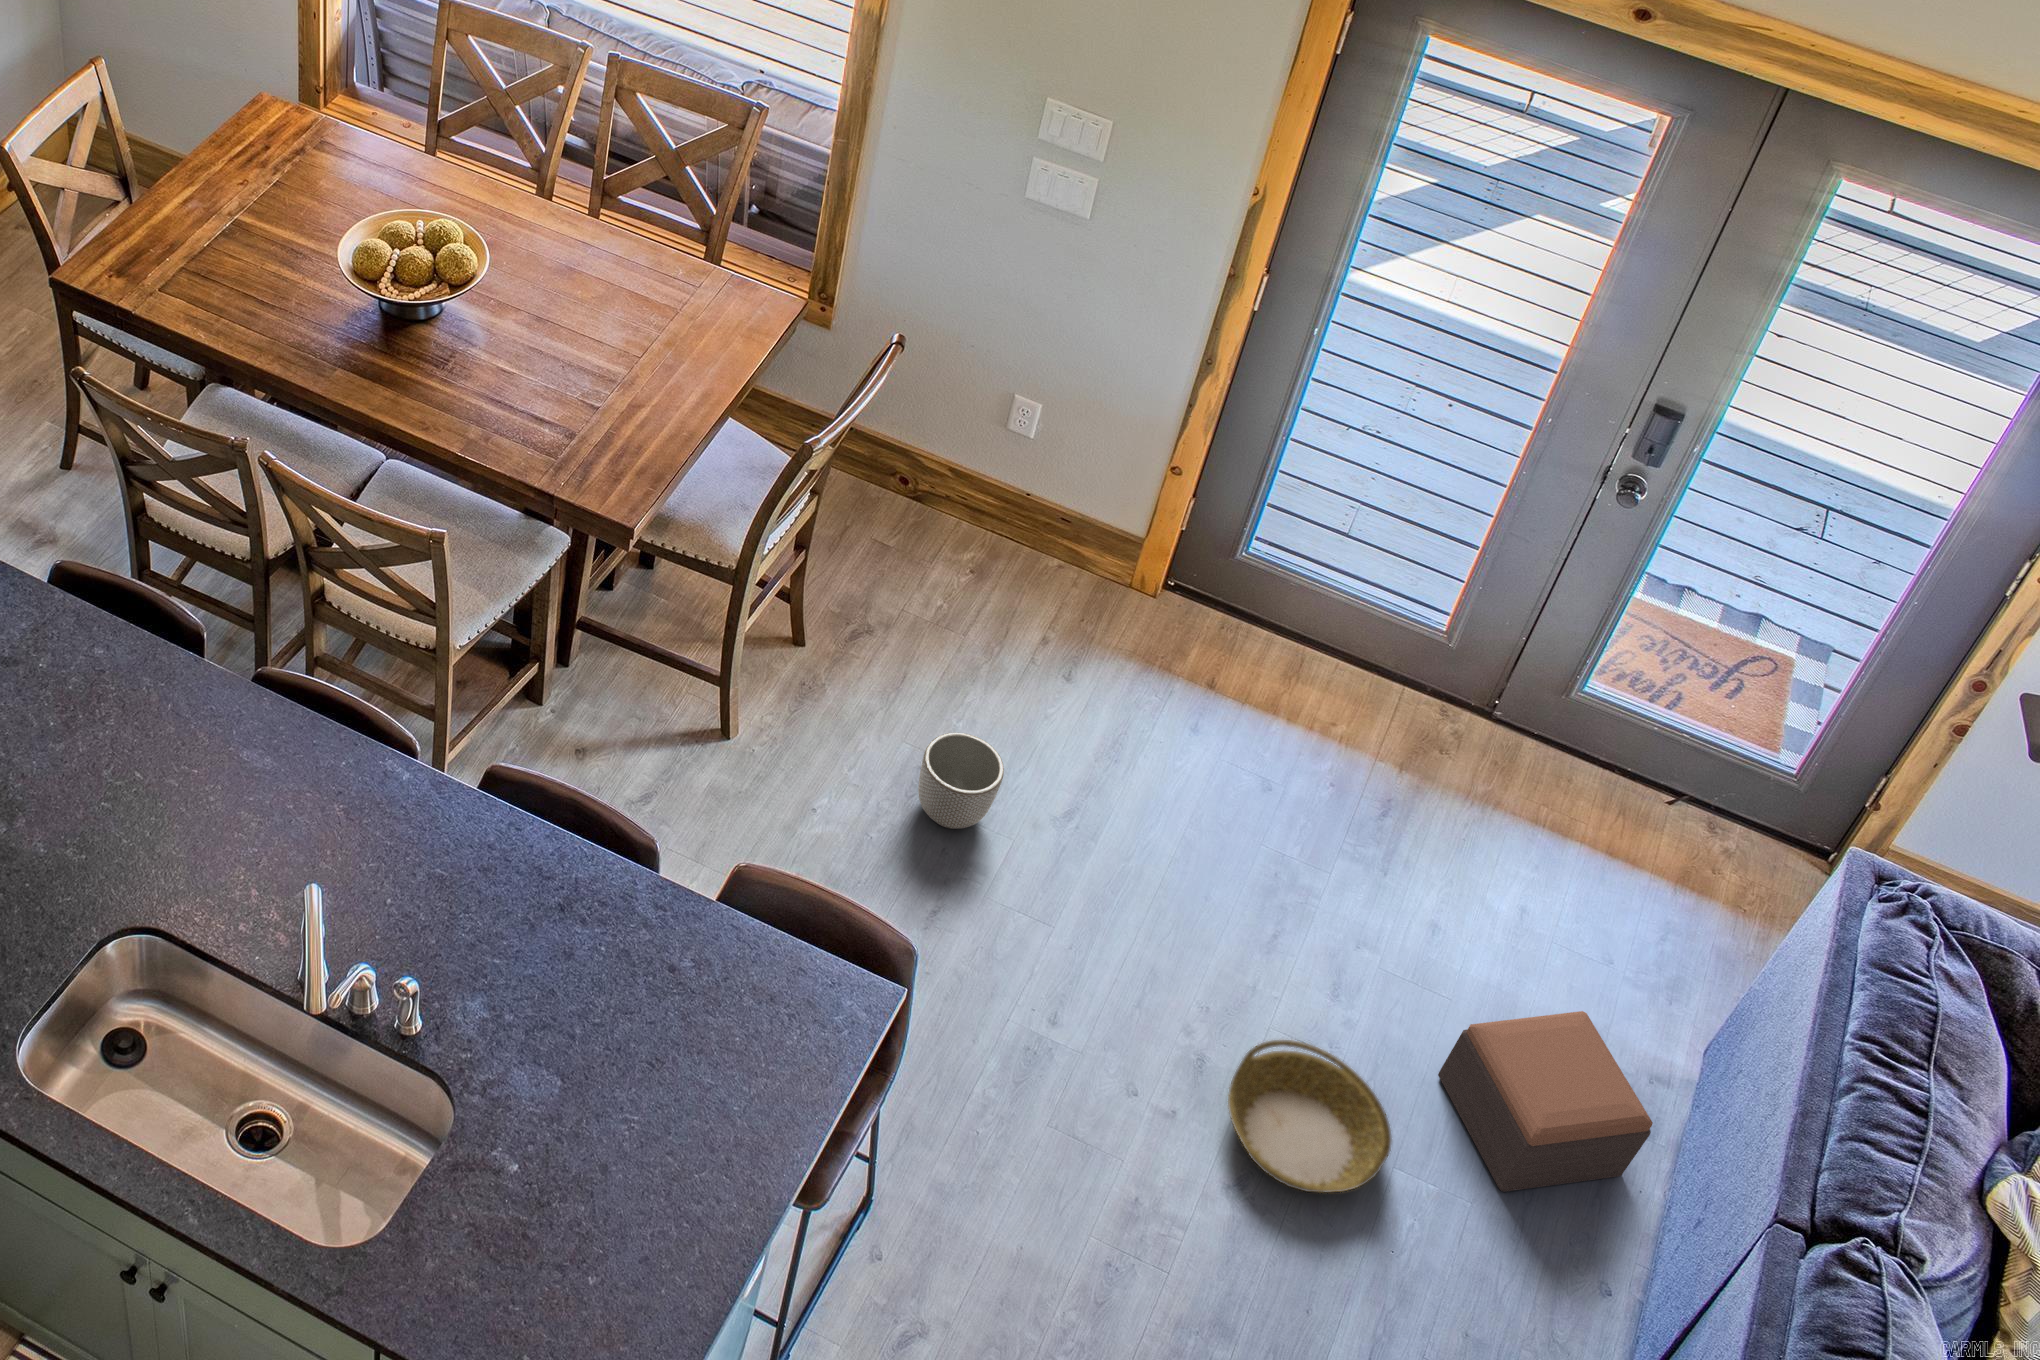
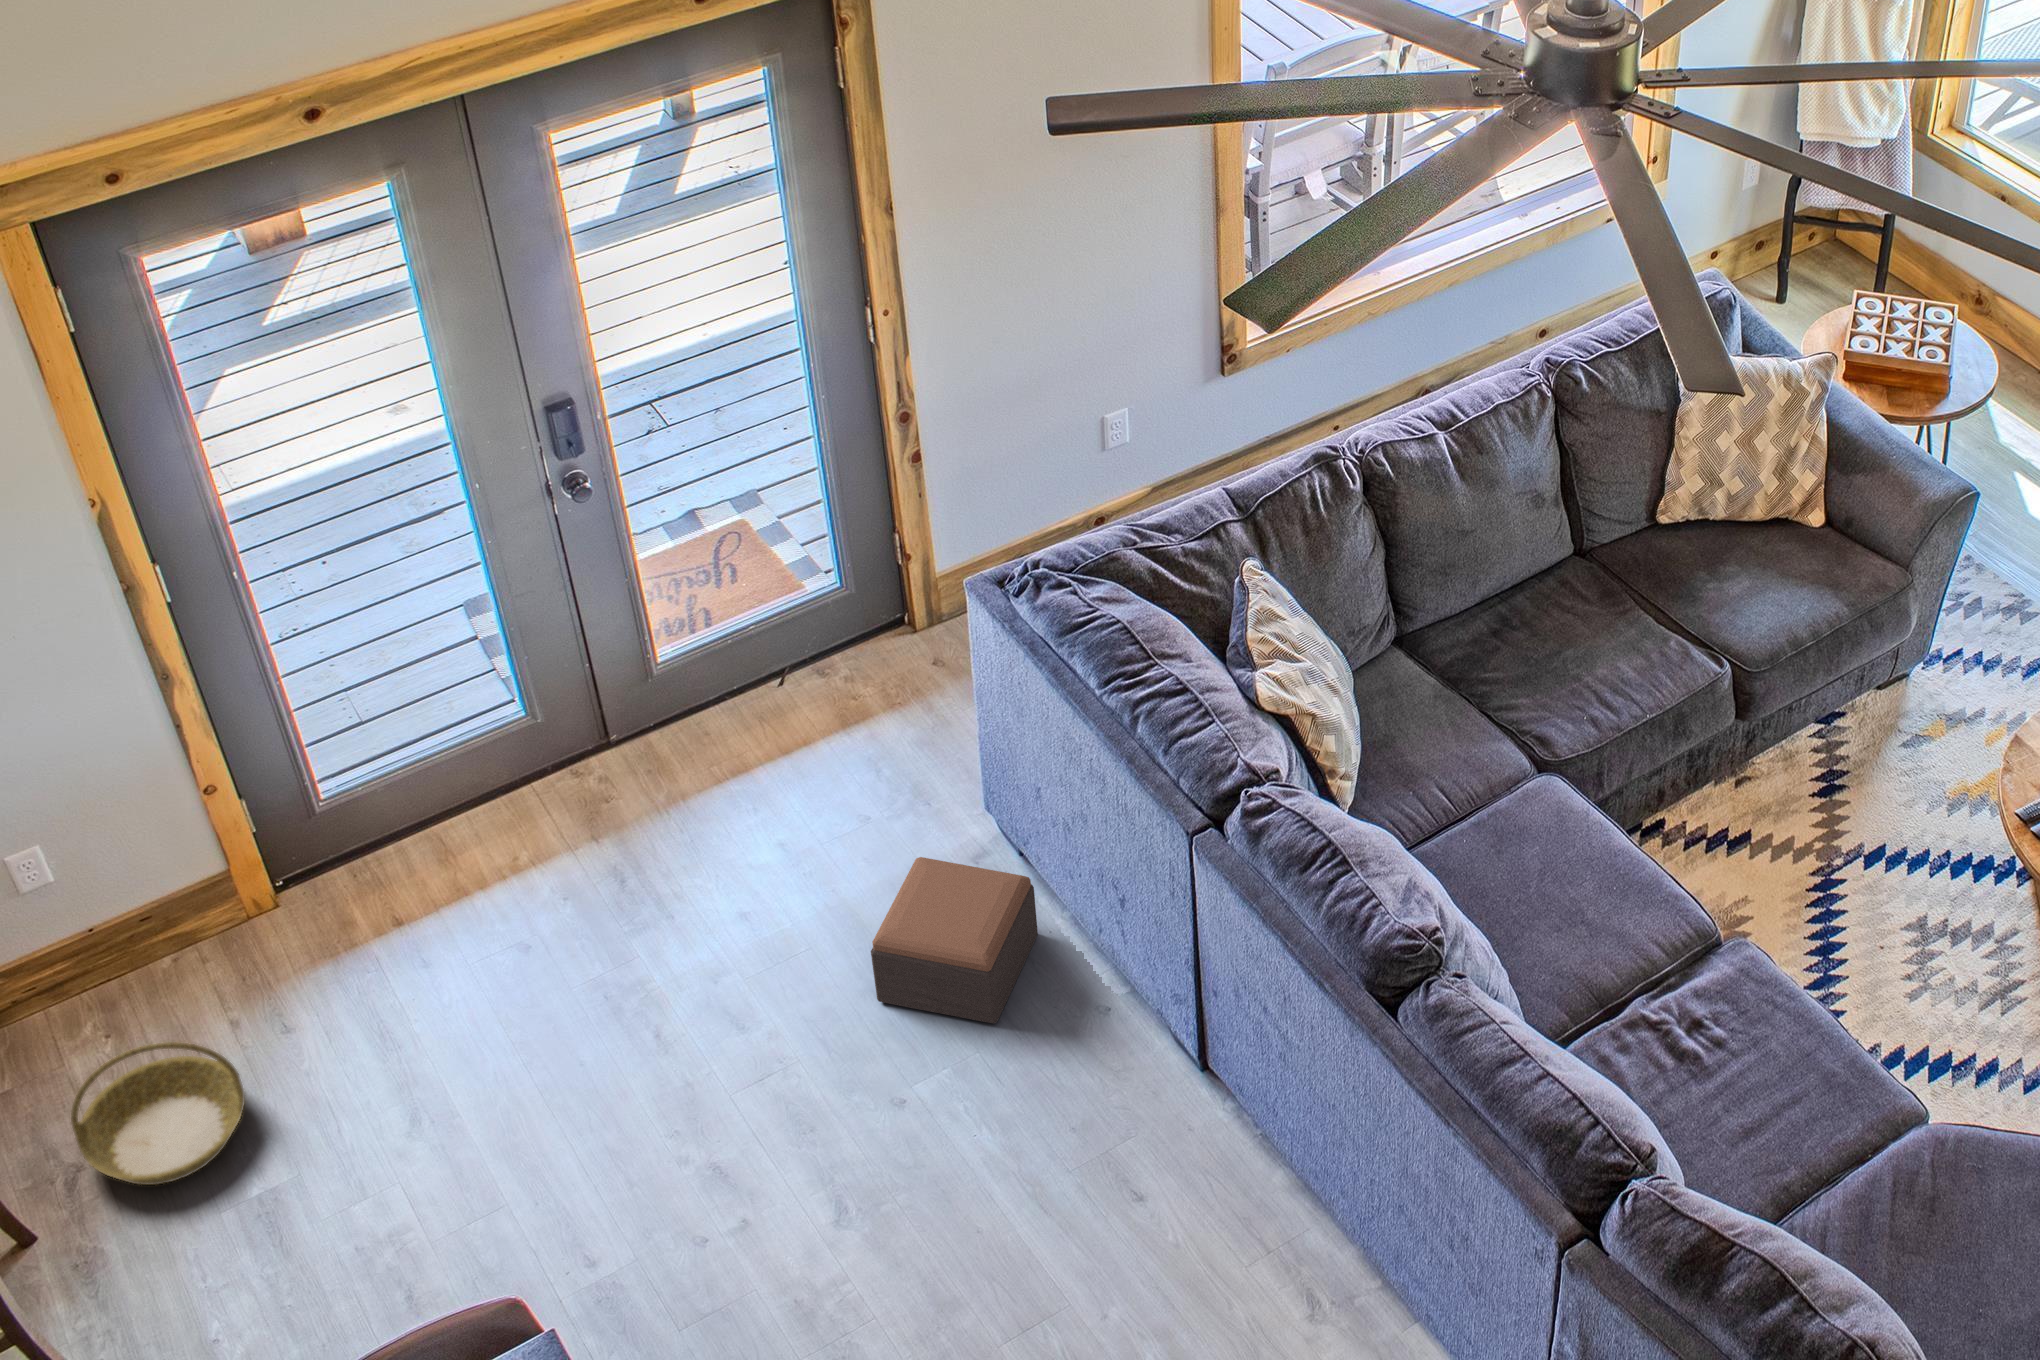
planter: present [918,733,1004,829] -> none [283,1143,385,1254]
basket: present [1228,1040,1392,1193] -> present [71,1042,245,1185]

